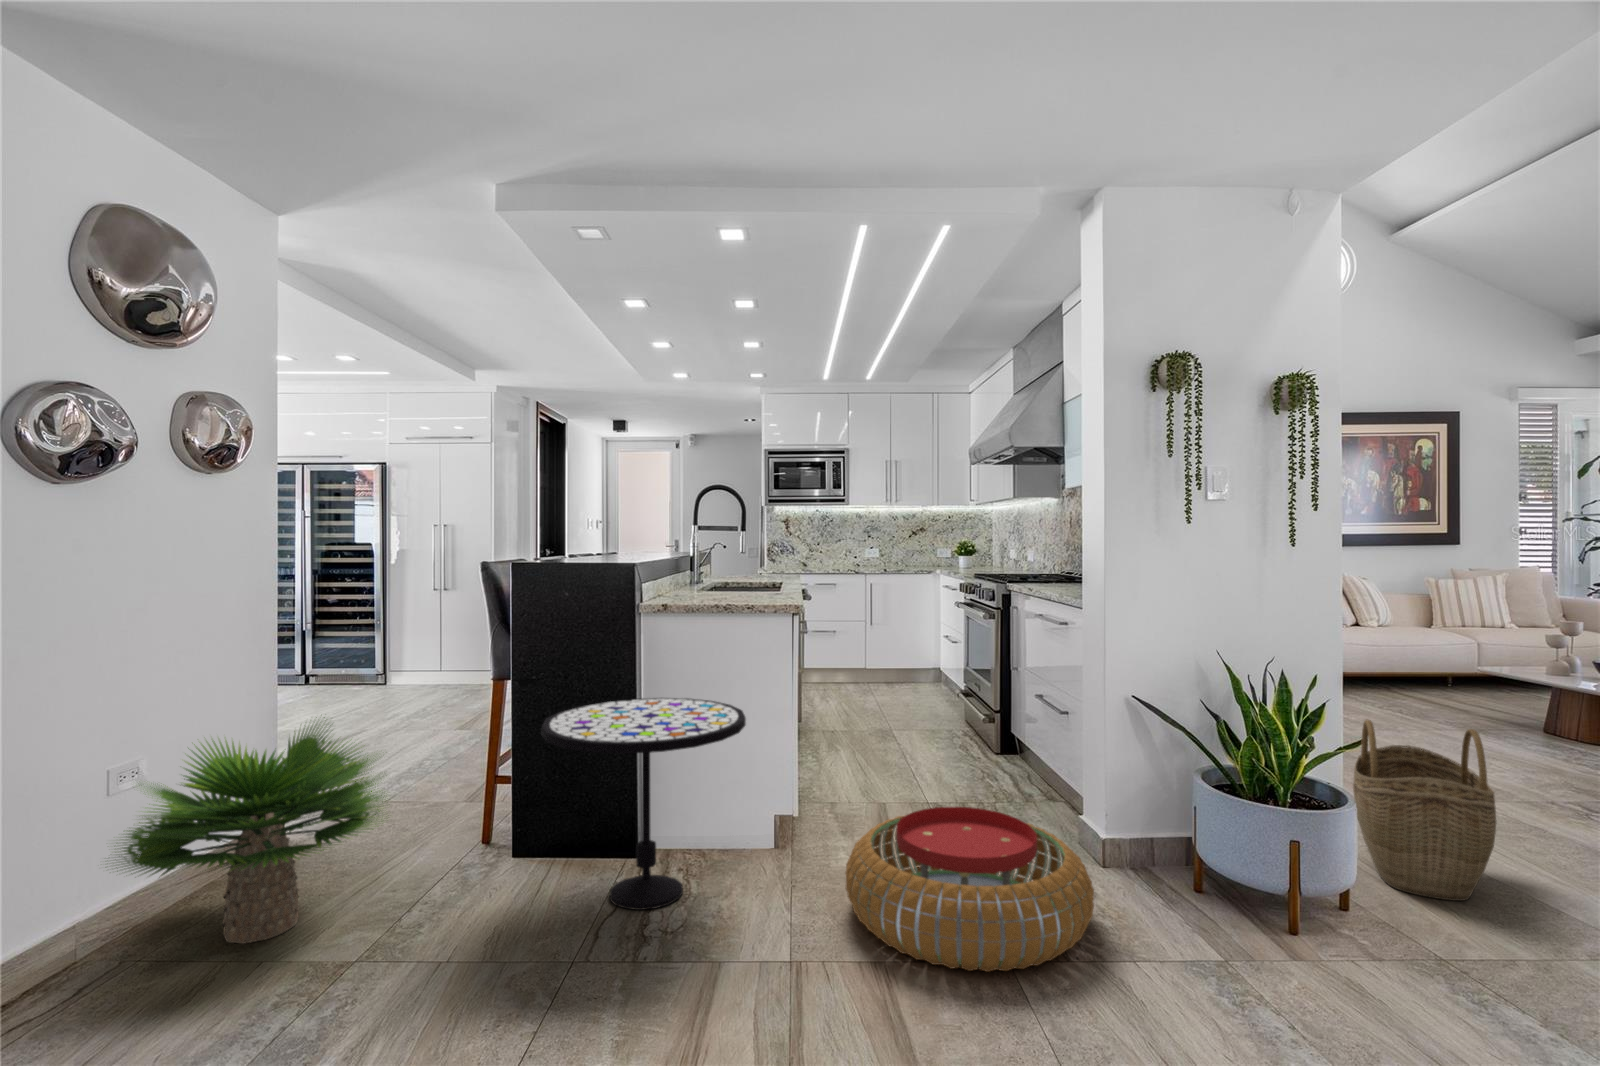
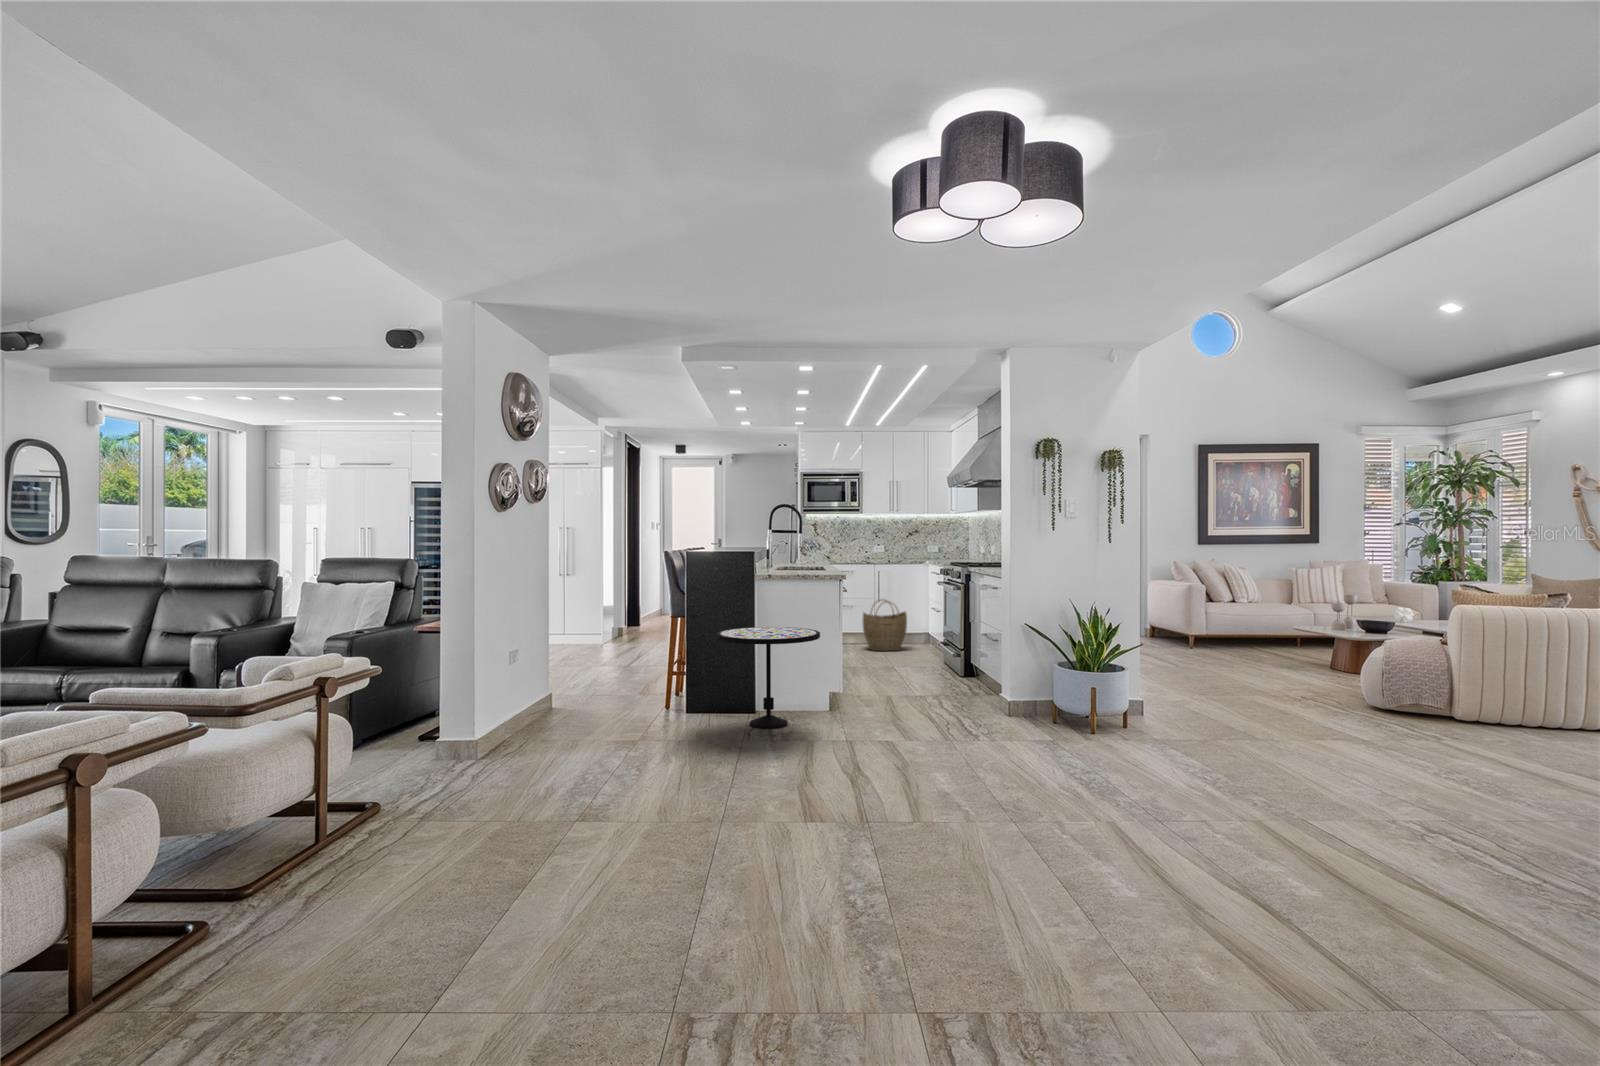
potted plant: present [116,717,384,944] -> none [519,628,645,737]
woven basket: present [1353,720,1497,901] -> present [863,600,907,651]
pouf: present [845,807,1094,972] -> none [873,680,996,743]

